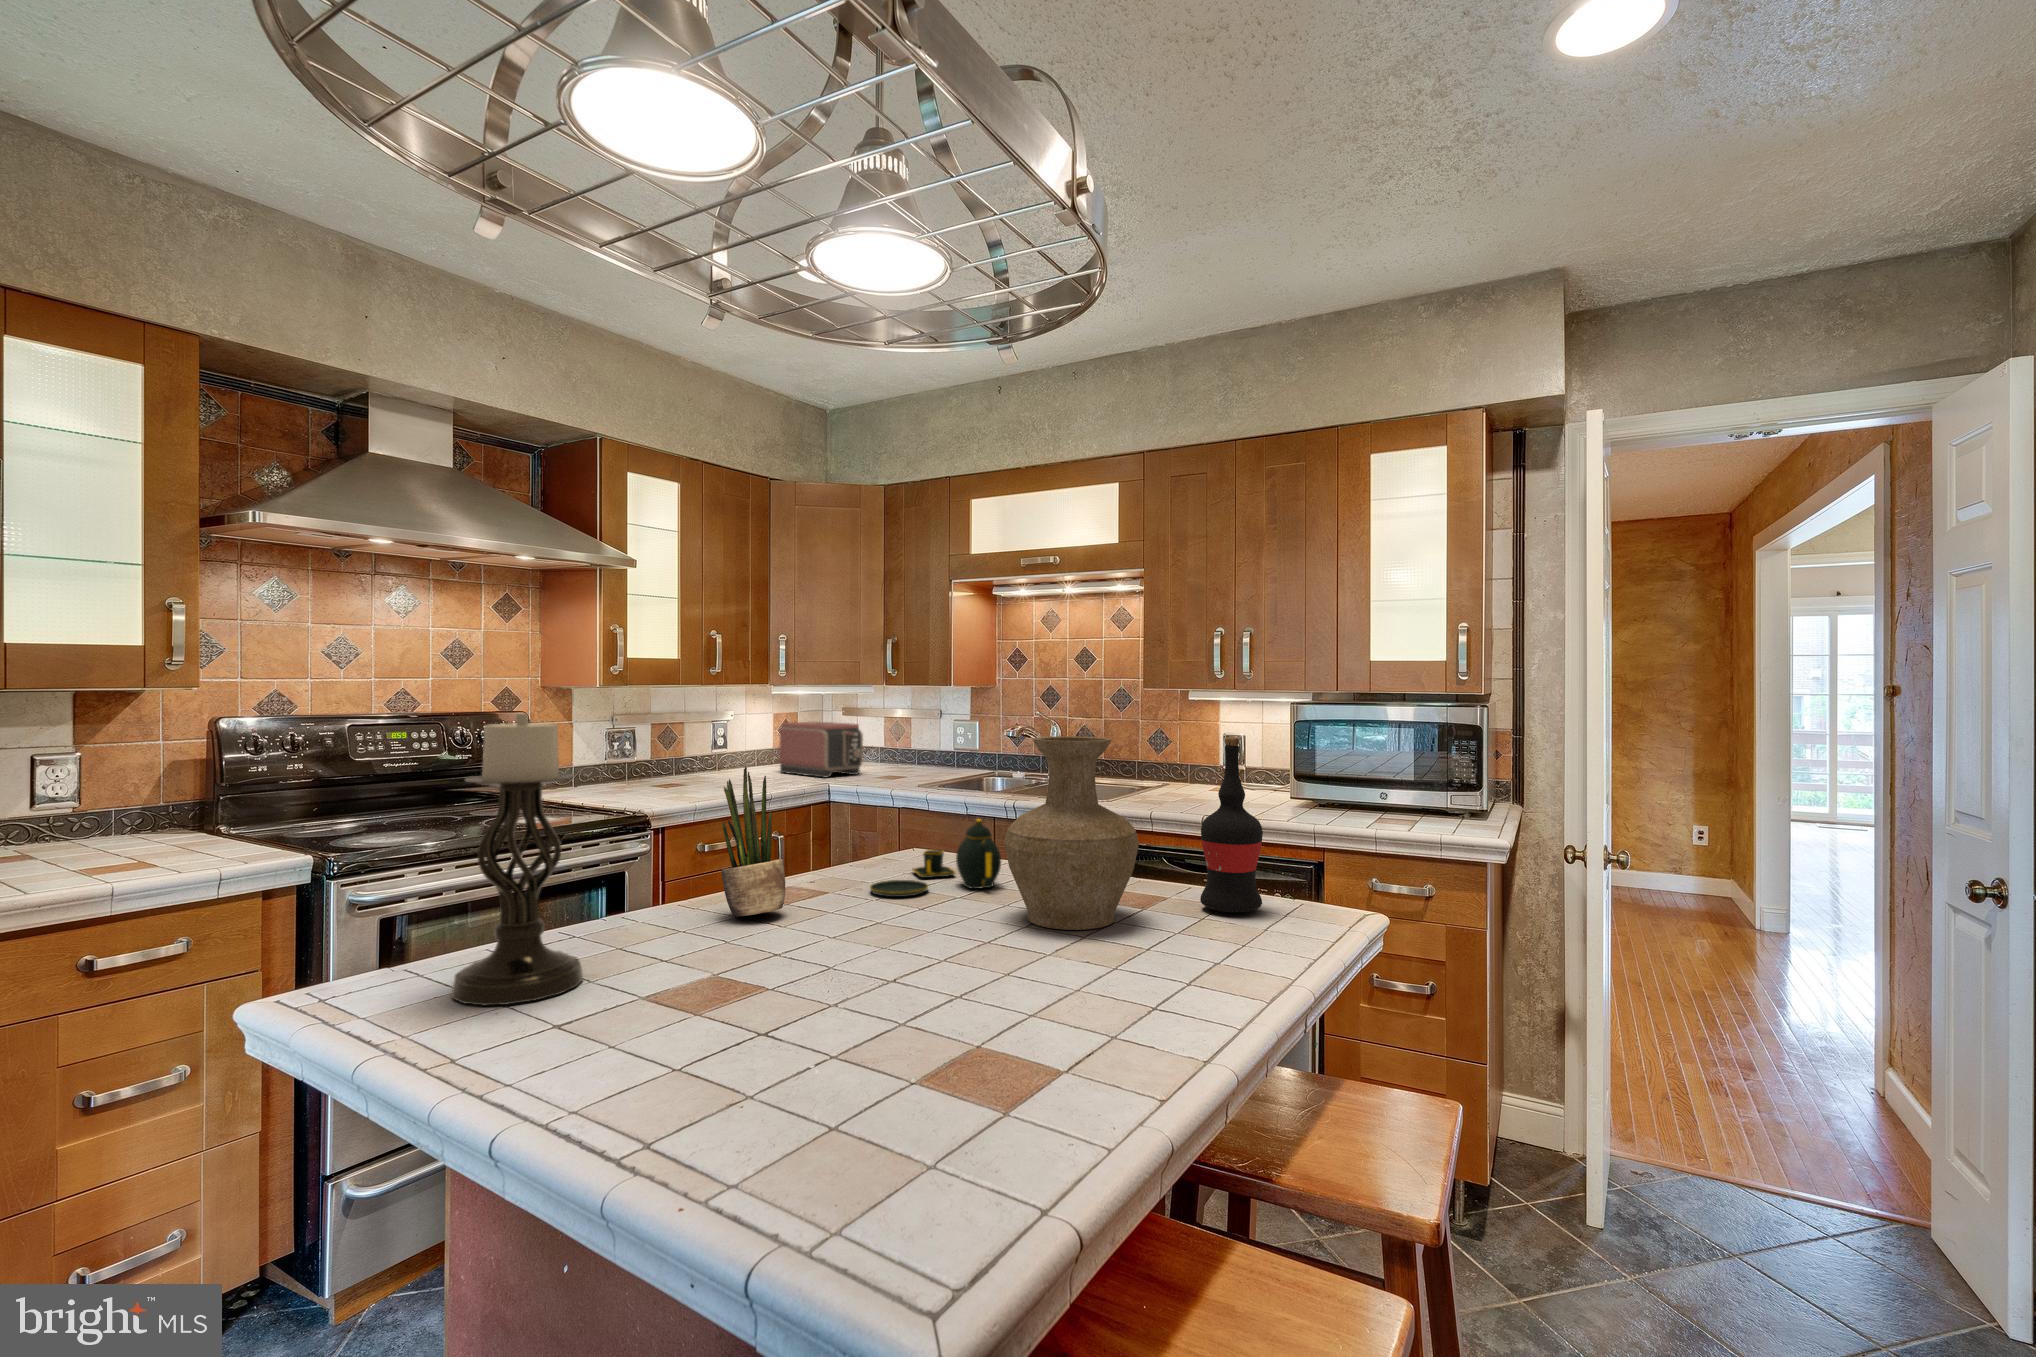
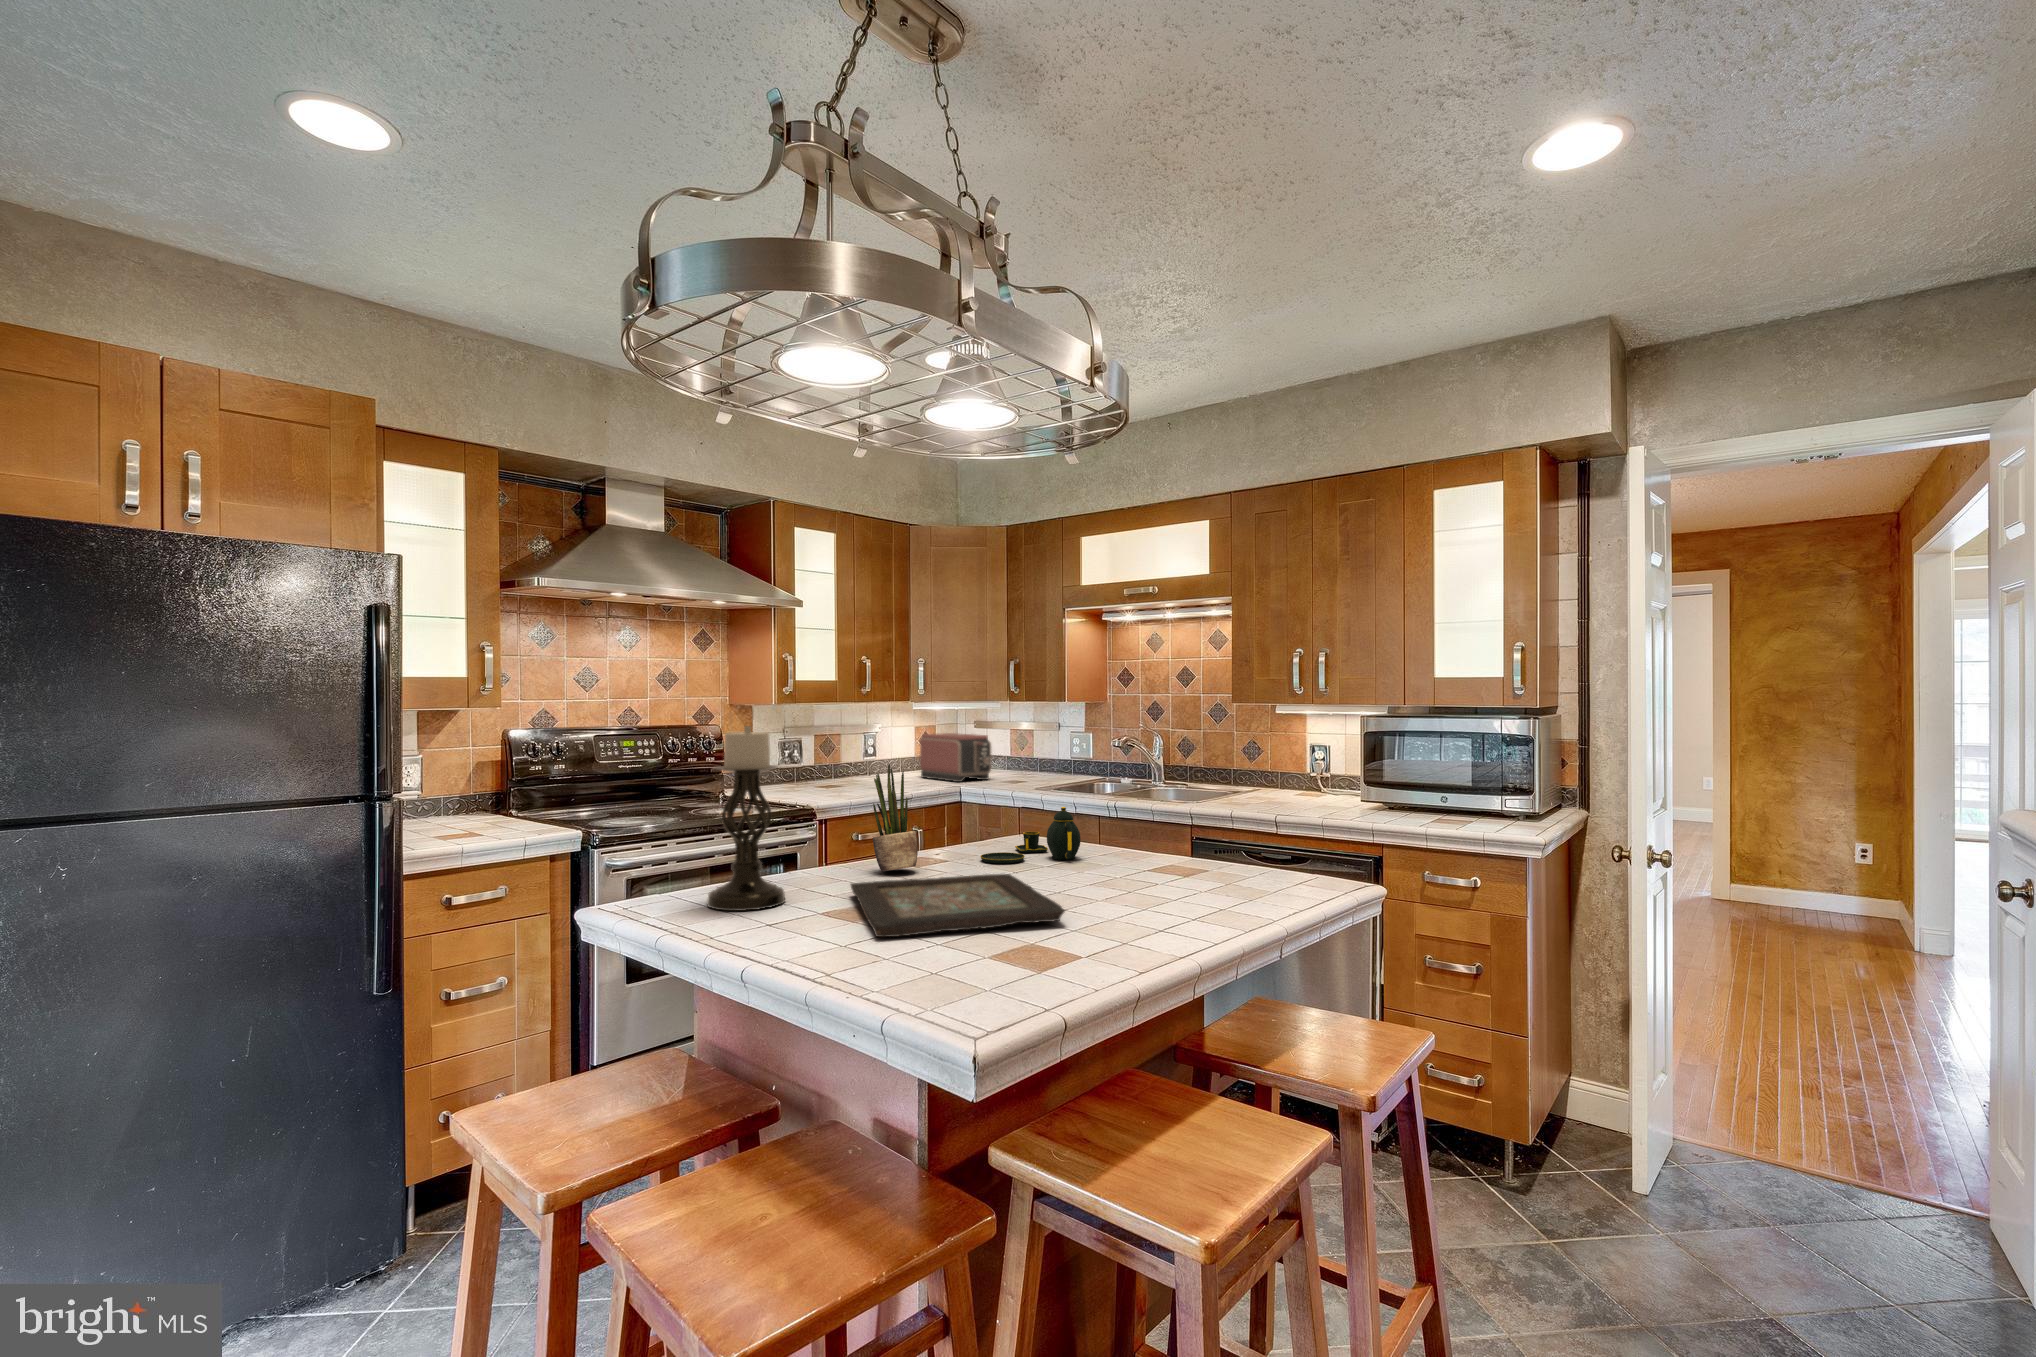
vase: present [1004,736,1139,930] -> none [1075,743,1176,885]
wine bottle: present [1200,737,1263,913] -> none [1228,743,1277,878]
decorative tray: none [686,920,1021,1058] -> present [851,874,1065,937]

